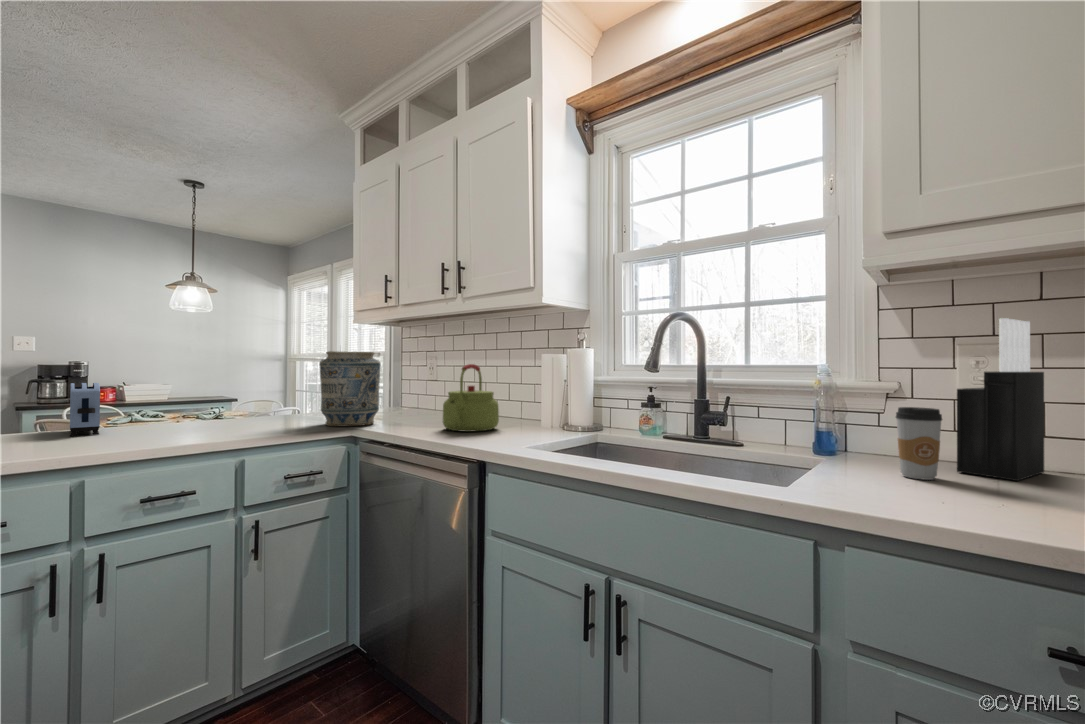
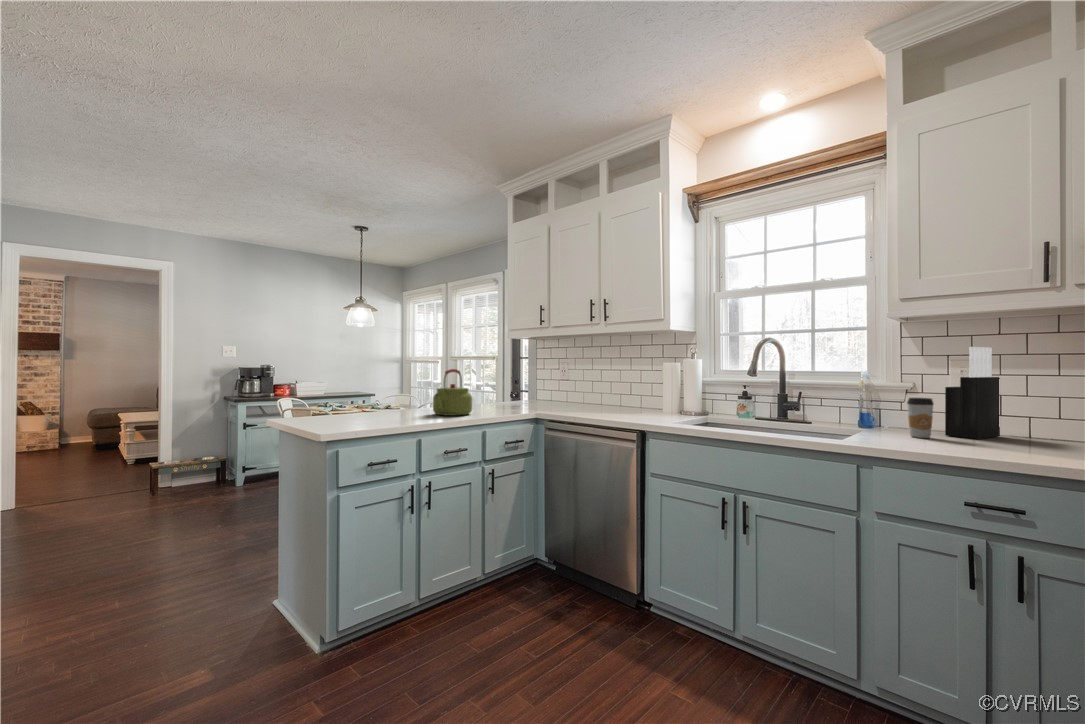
vase: present [319,351,381,426] -> none [510,361,549,412]
kettle: present [443,364,499,432] -> present [433,369,472,416]
toaster: present [70,383,100,436] -> none [364,383,392,416]

